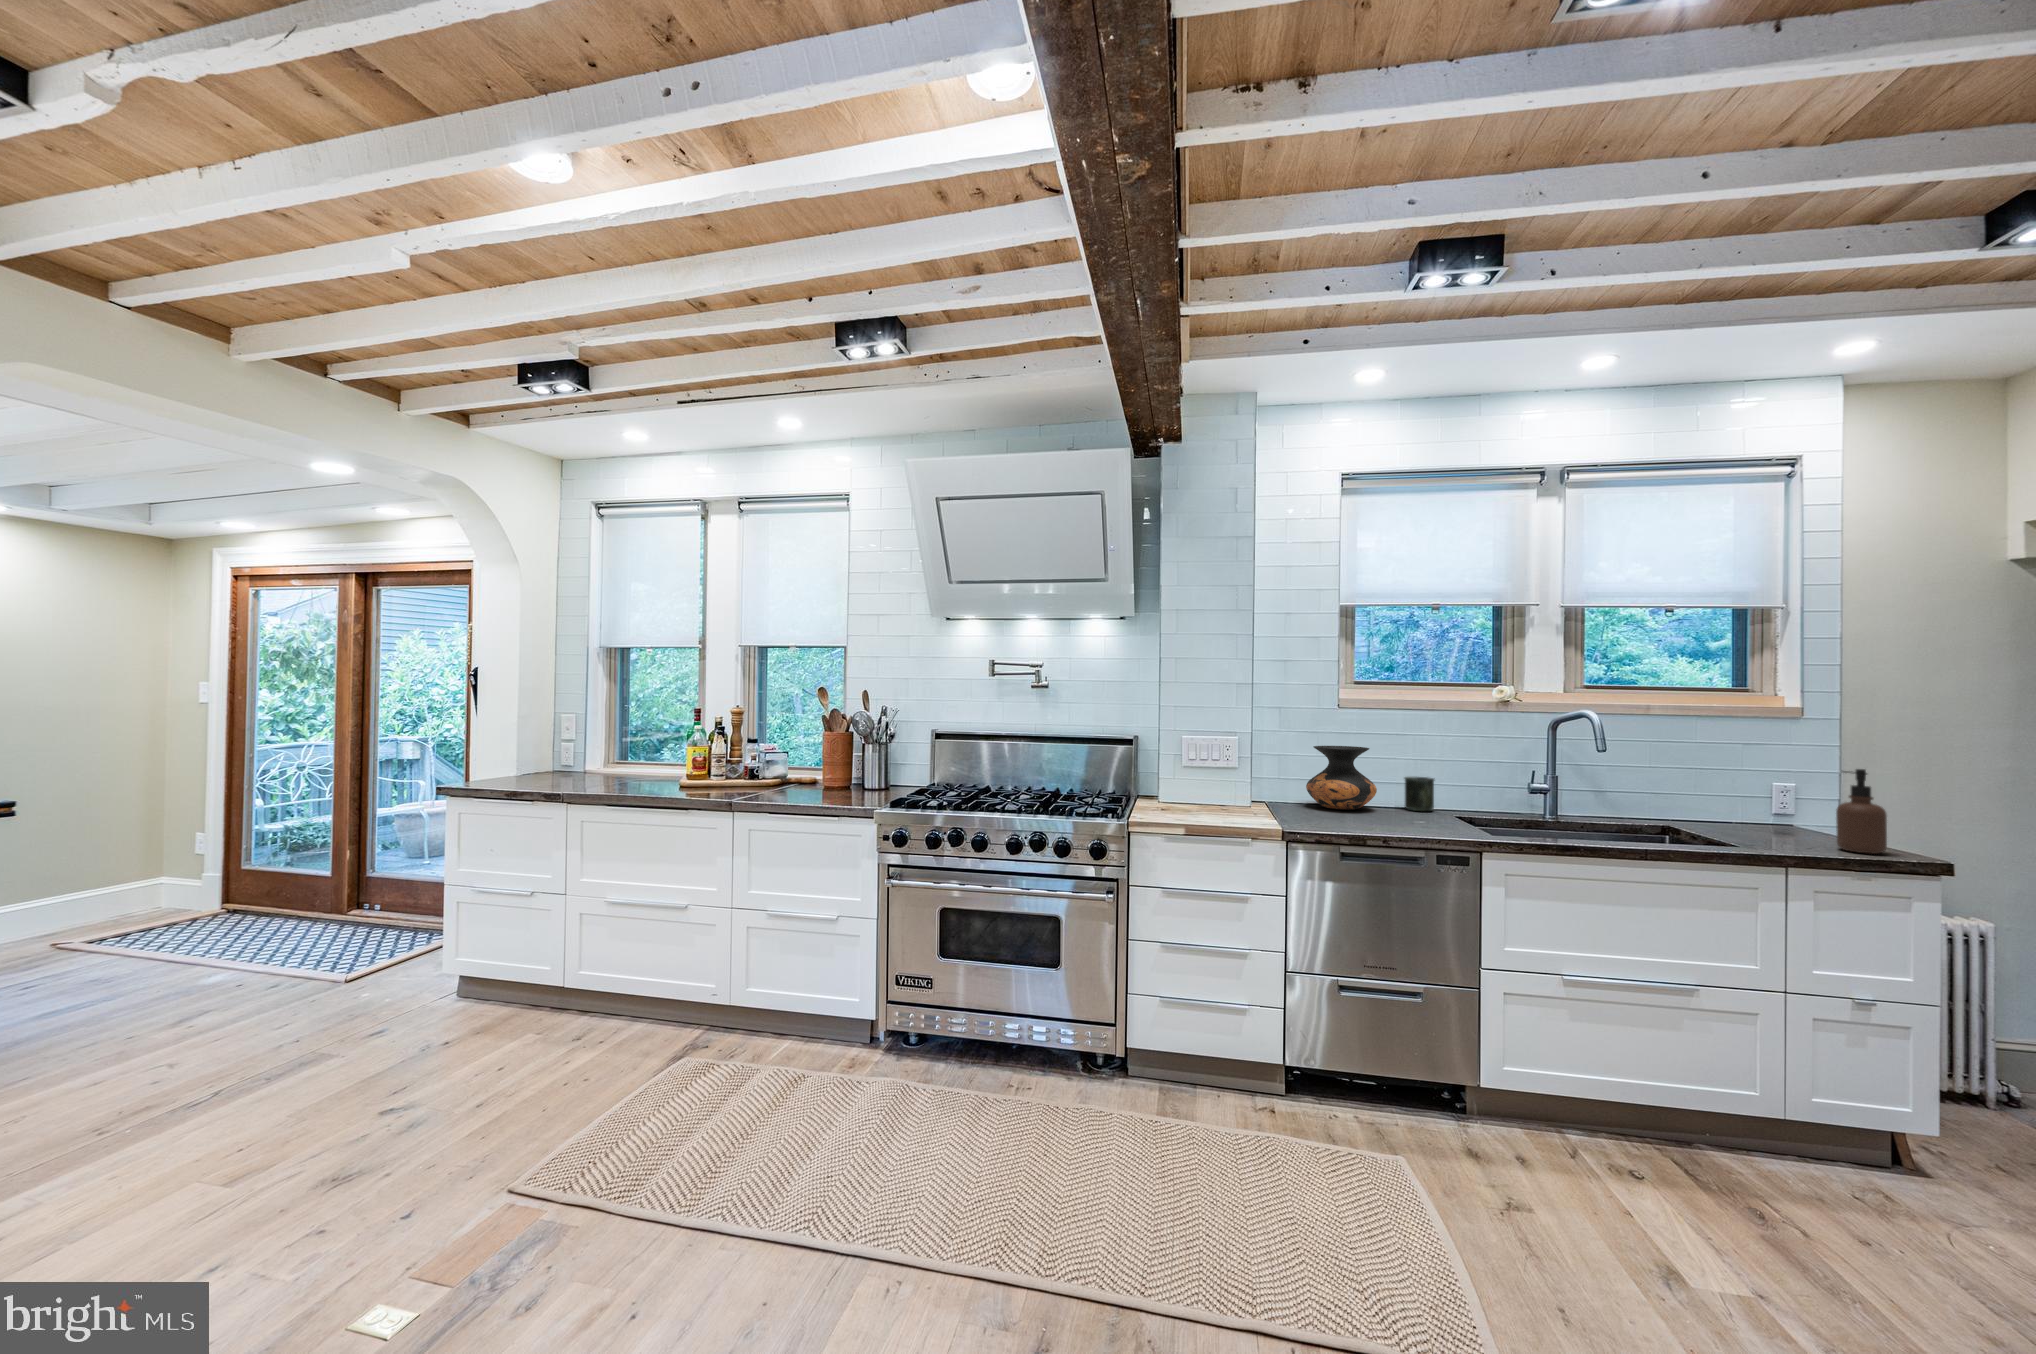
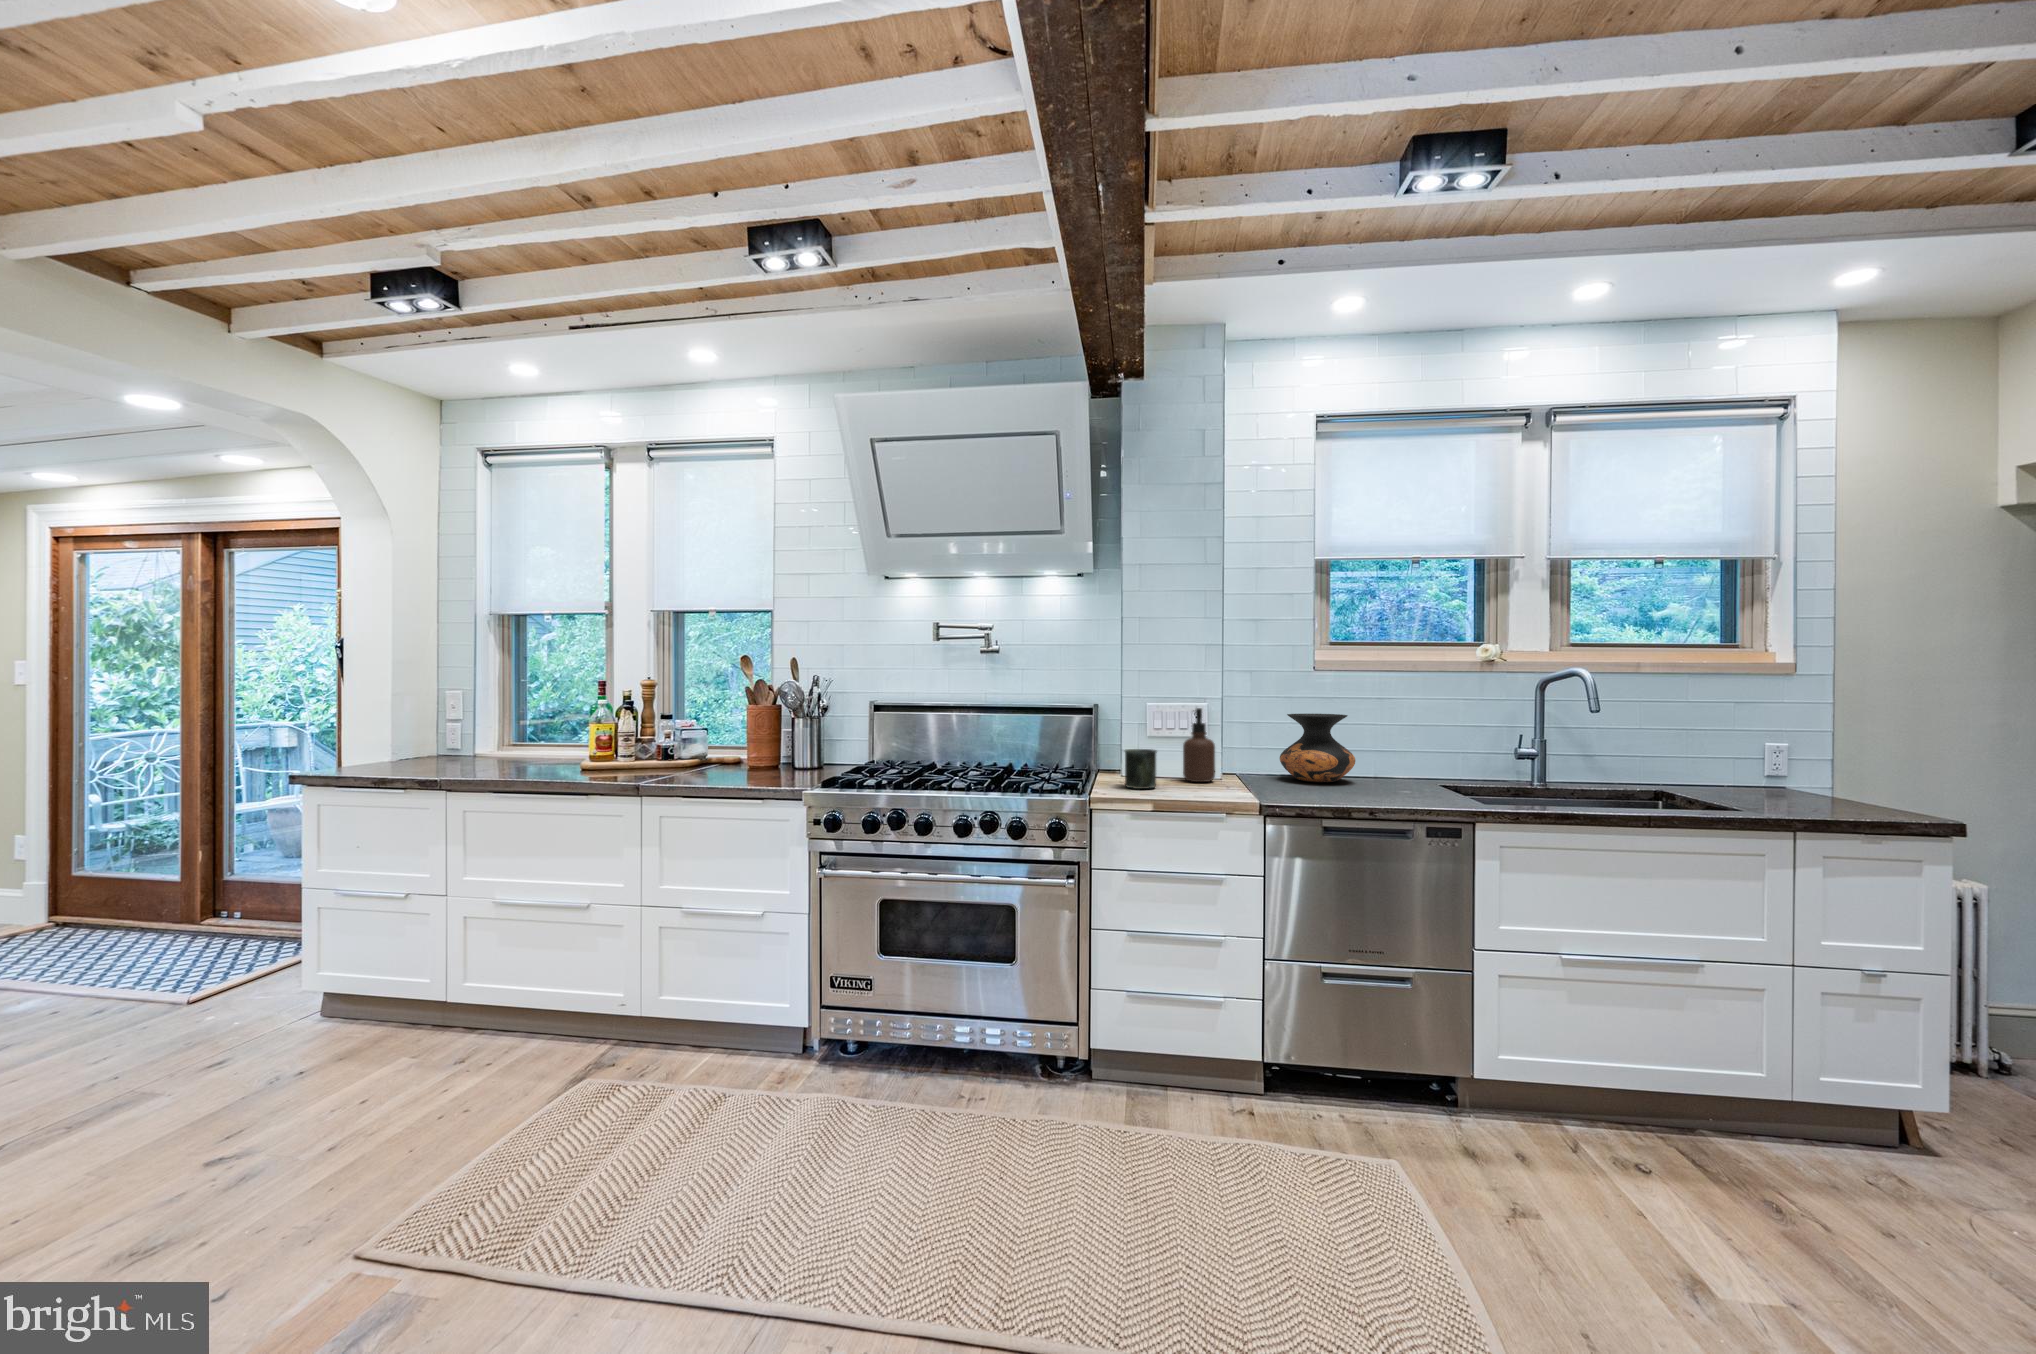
soap dispenser: present [1836,769,1887,854] -> present [1183,708,1215,782]
mug: present [1405,777,1434,811] -> present [1125,749,1157,789]

